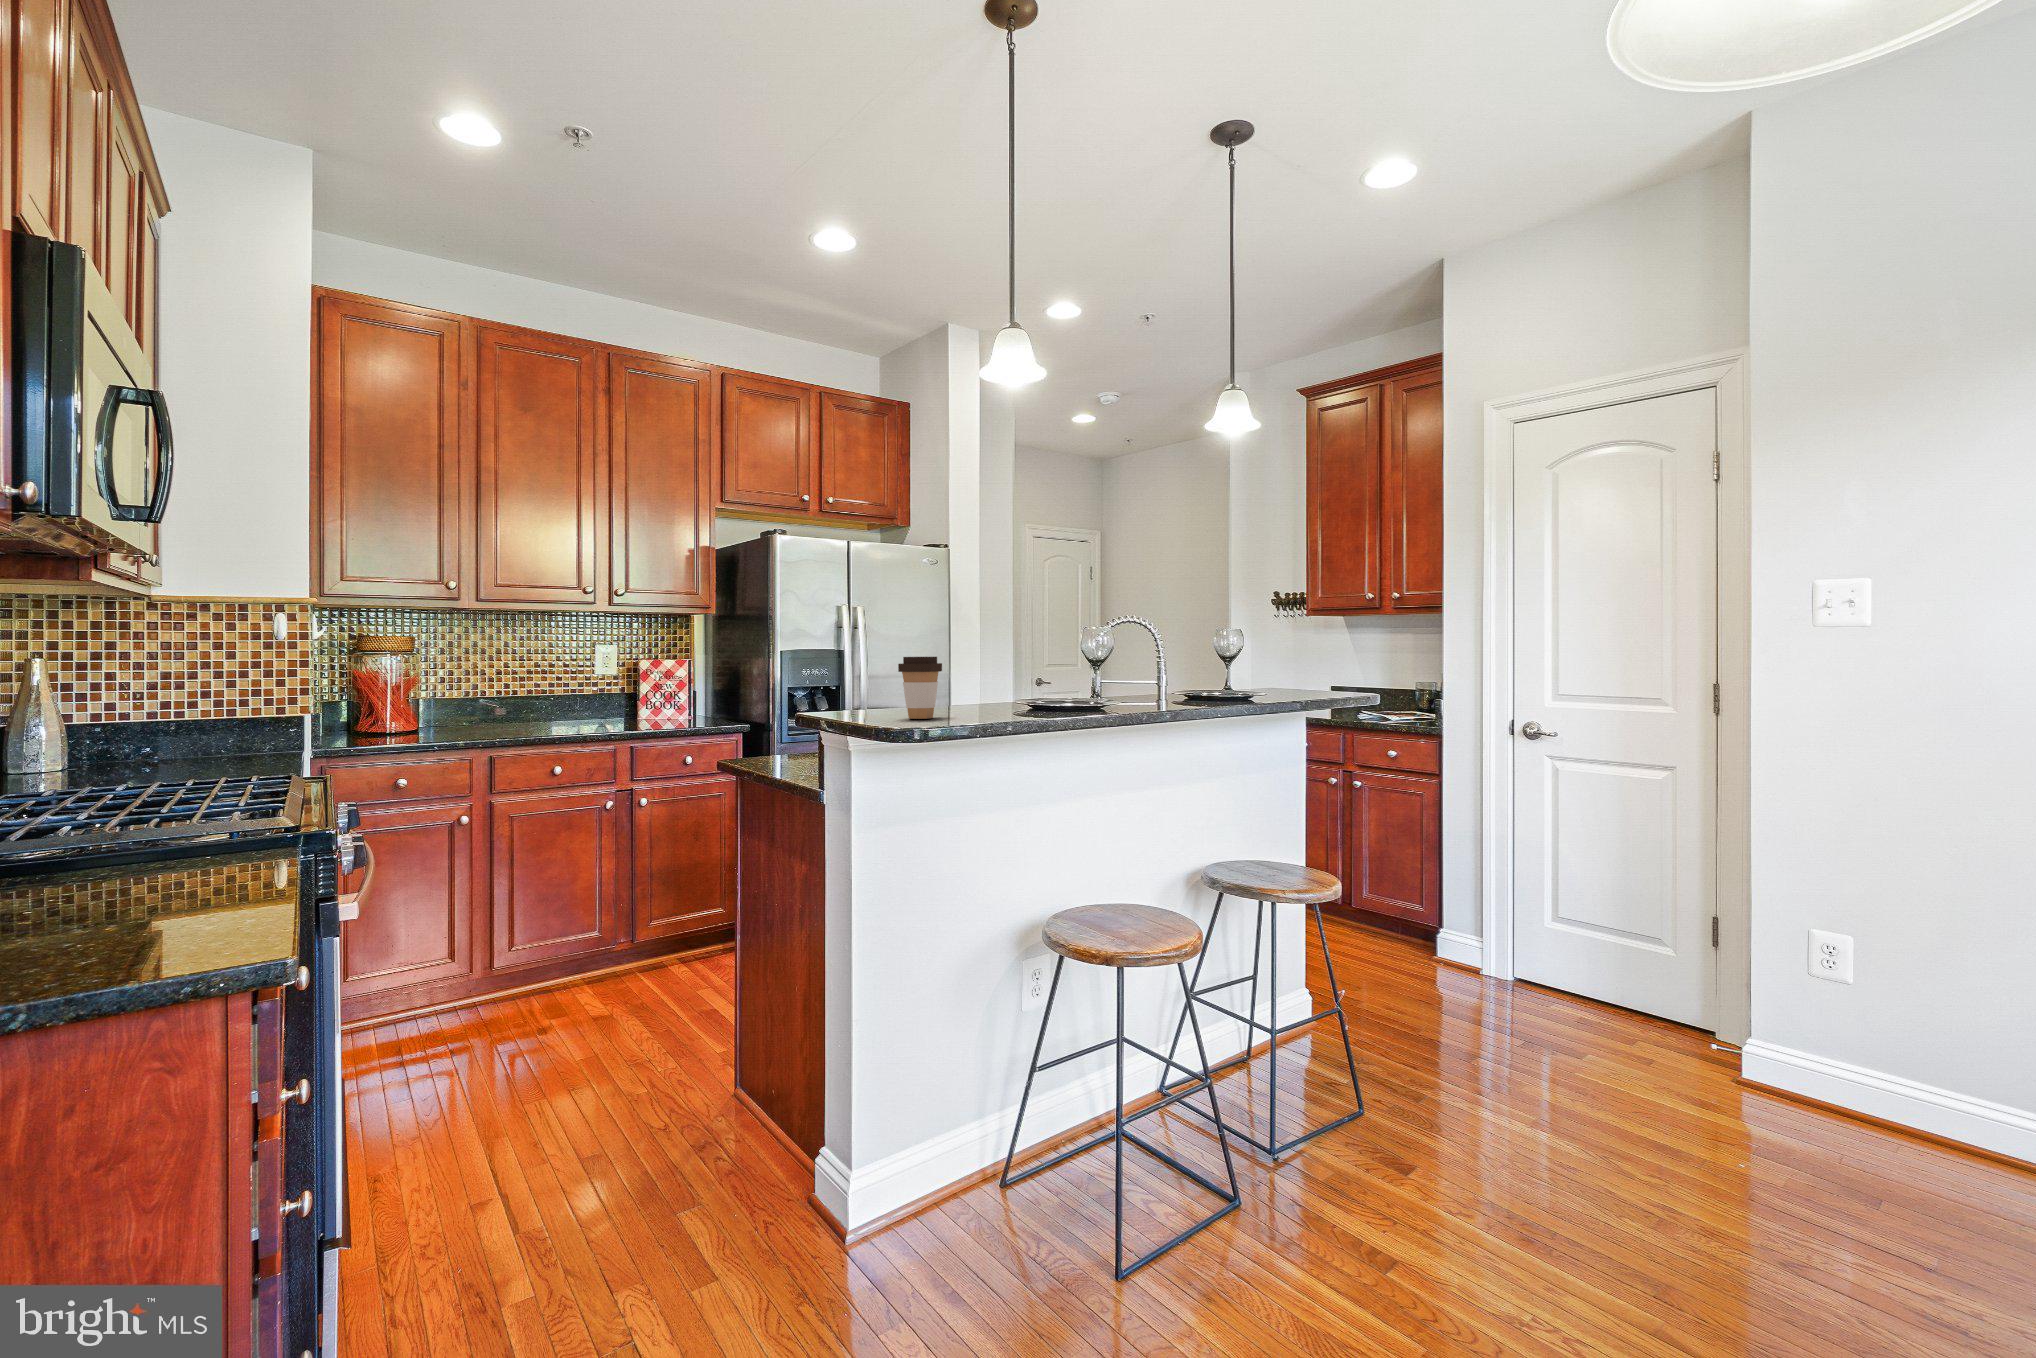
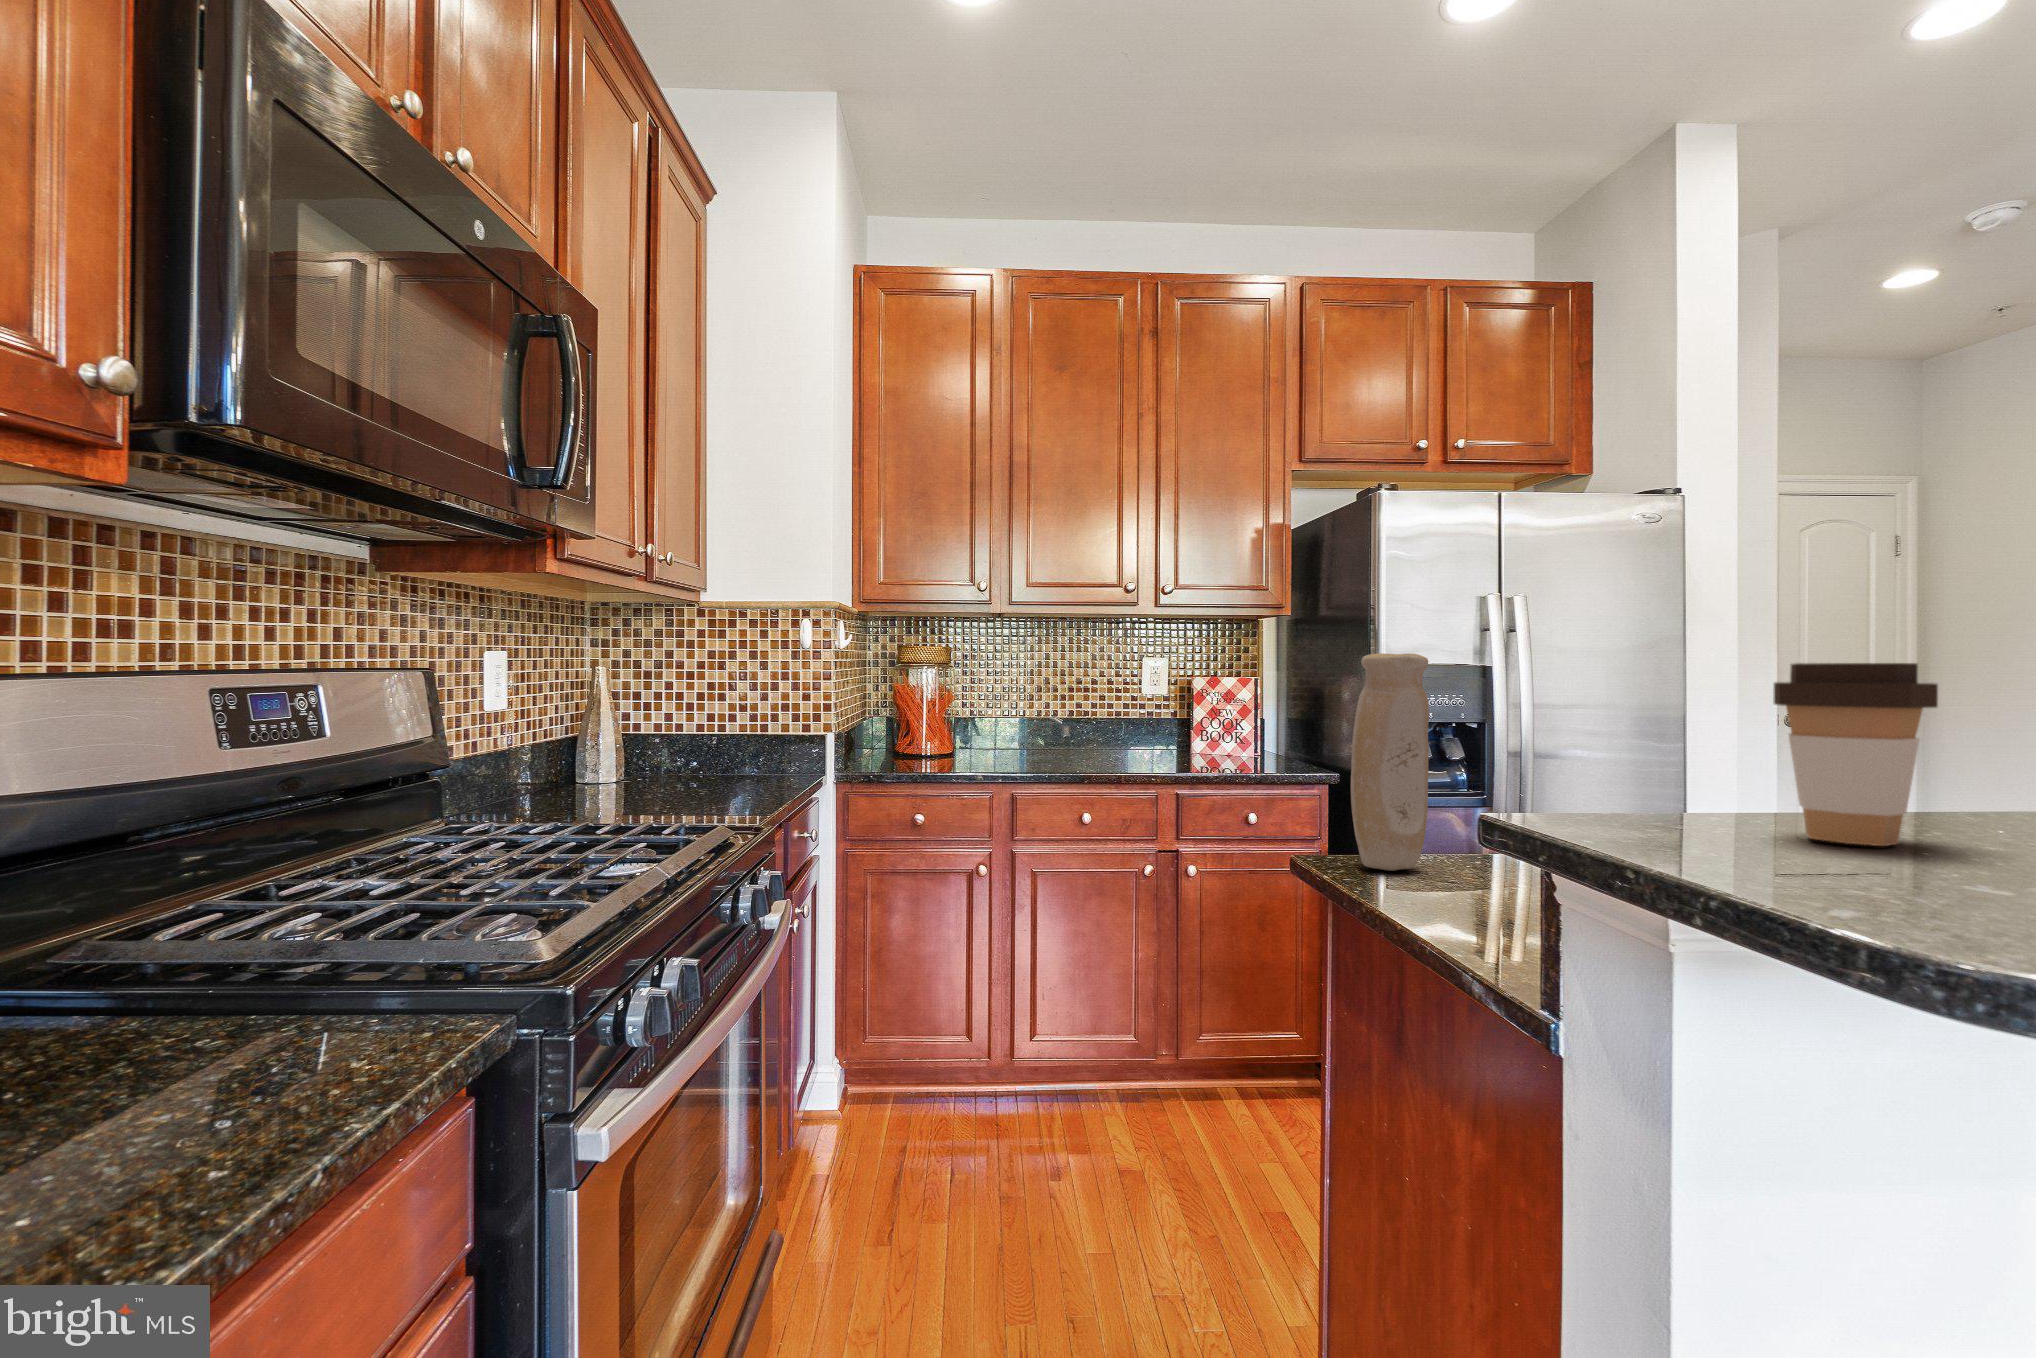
vase: none [754,648,795,766] -> present [1351,653,1429,871]

